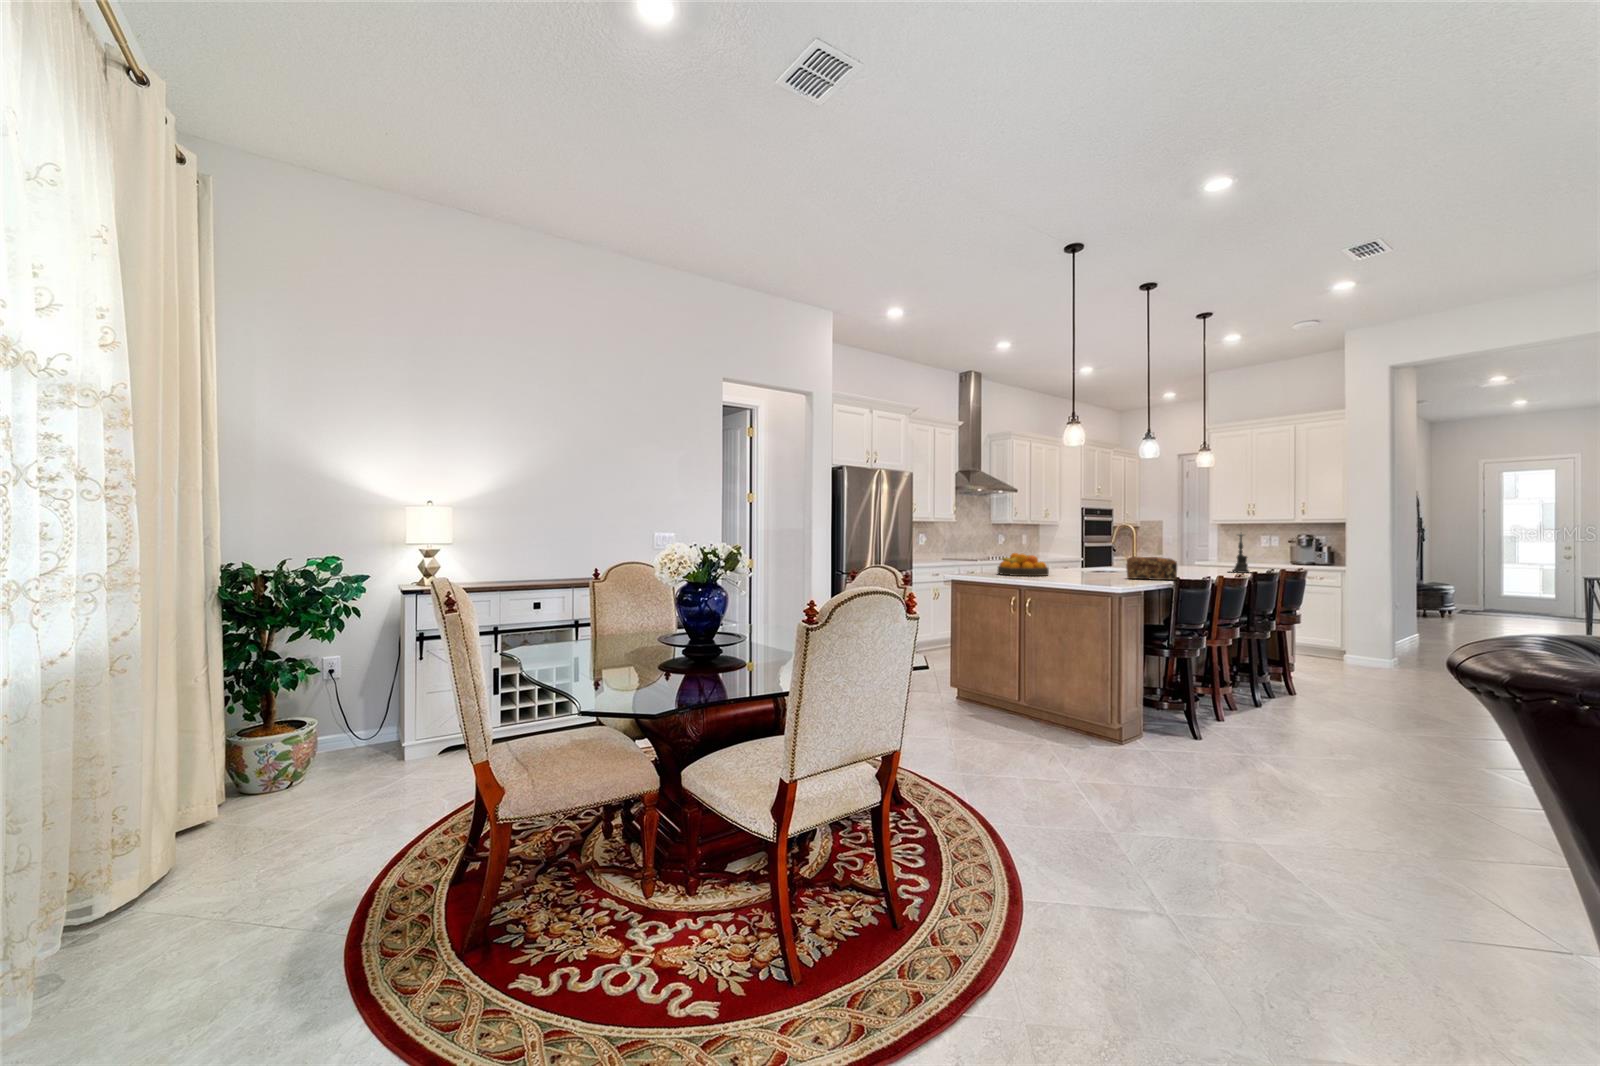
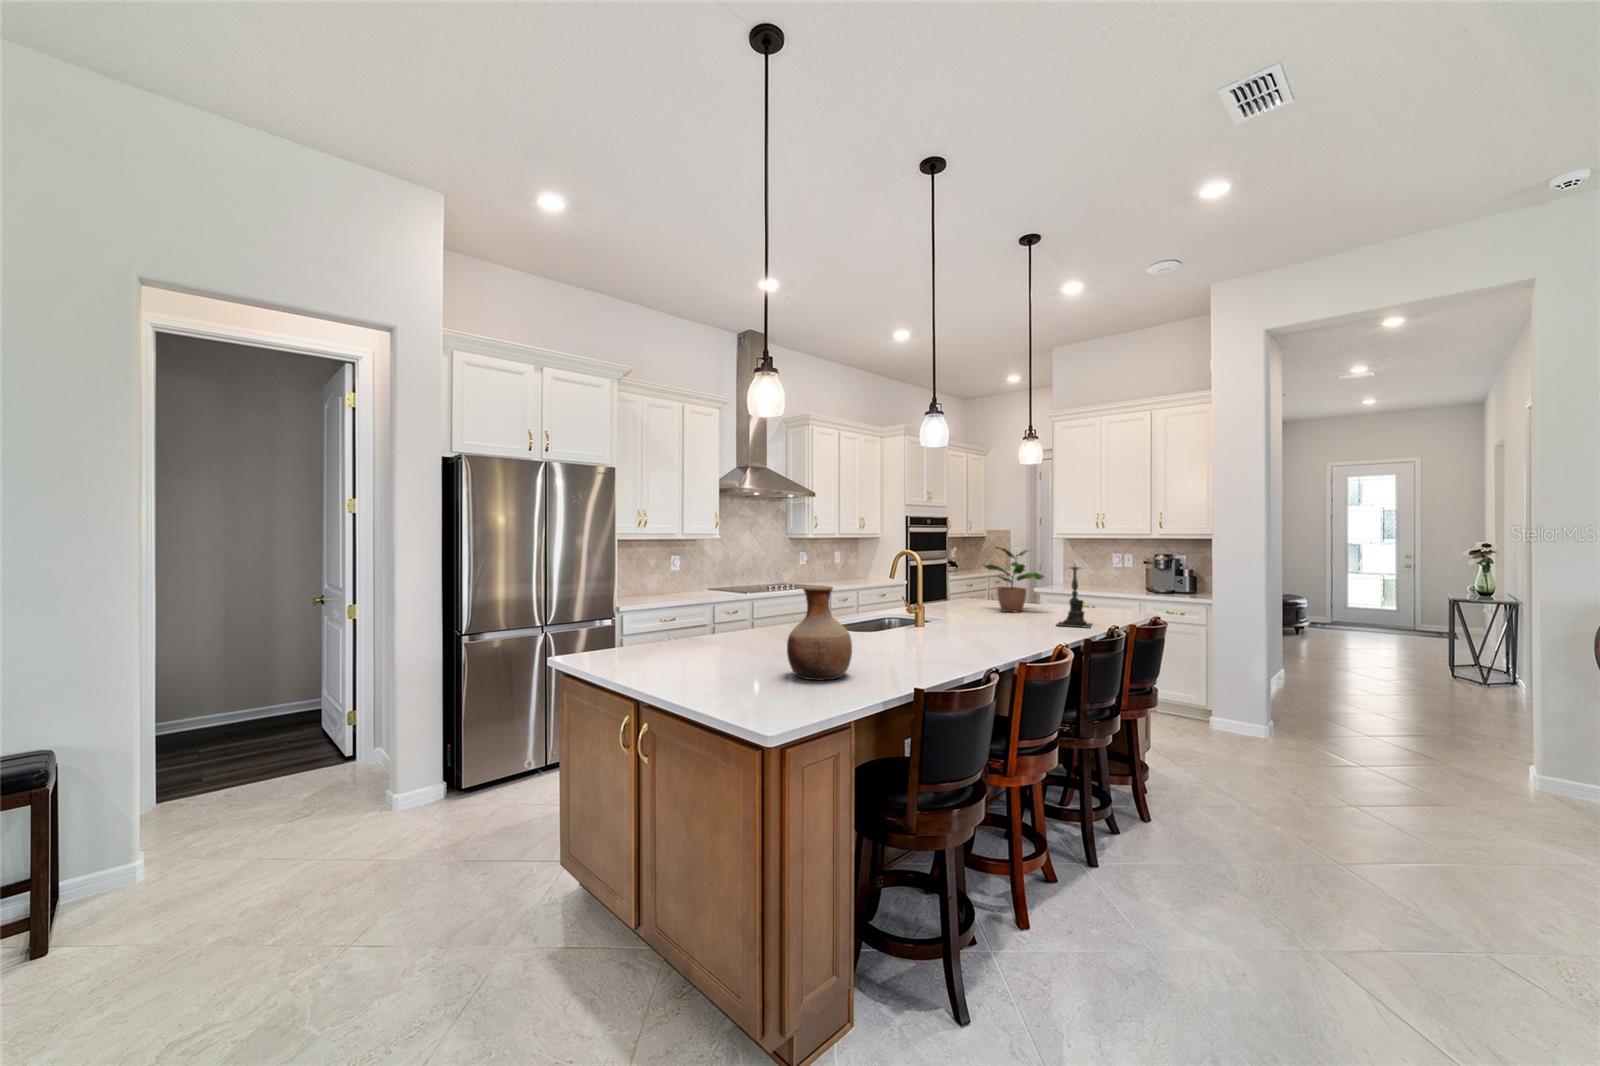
potted plant: none [1165,524,1215,568] -> present [984,547,1044,612]
vase: none [1083,533,1121,580] -> present [787,585,852,680]
fruit bowl: present [998,553,1049,576] -> none [667,613,755,663]
bread loaf: present [1126,556,1177,580] -> none [870,626,952,672]

